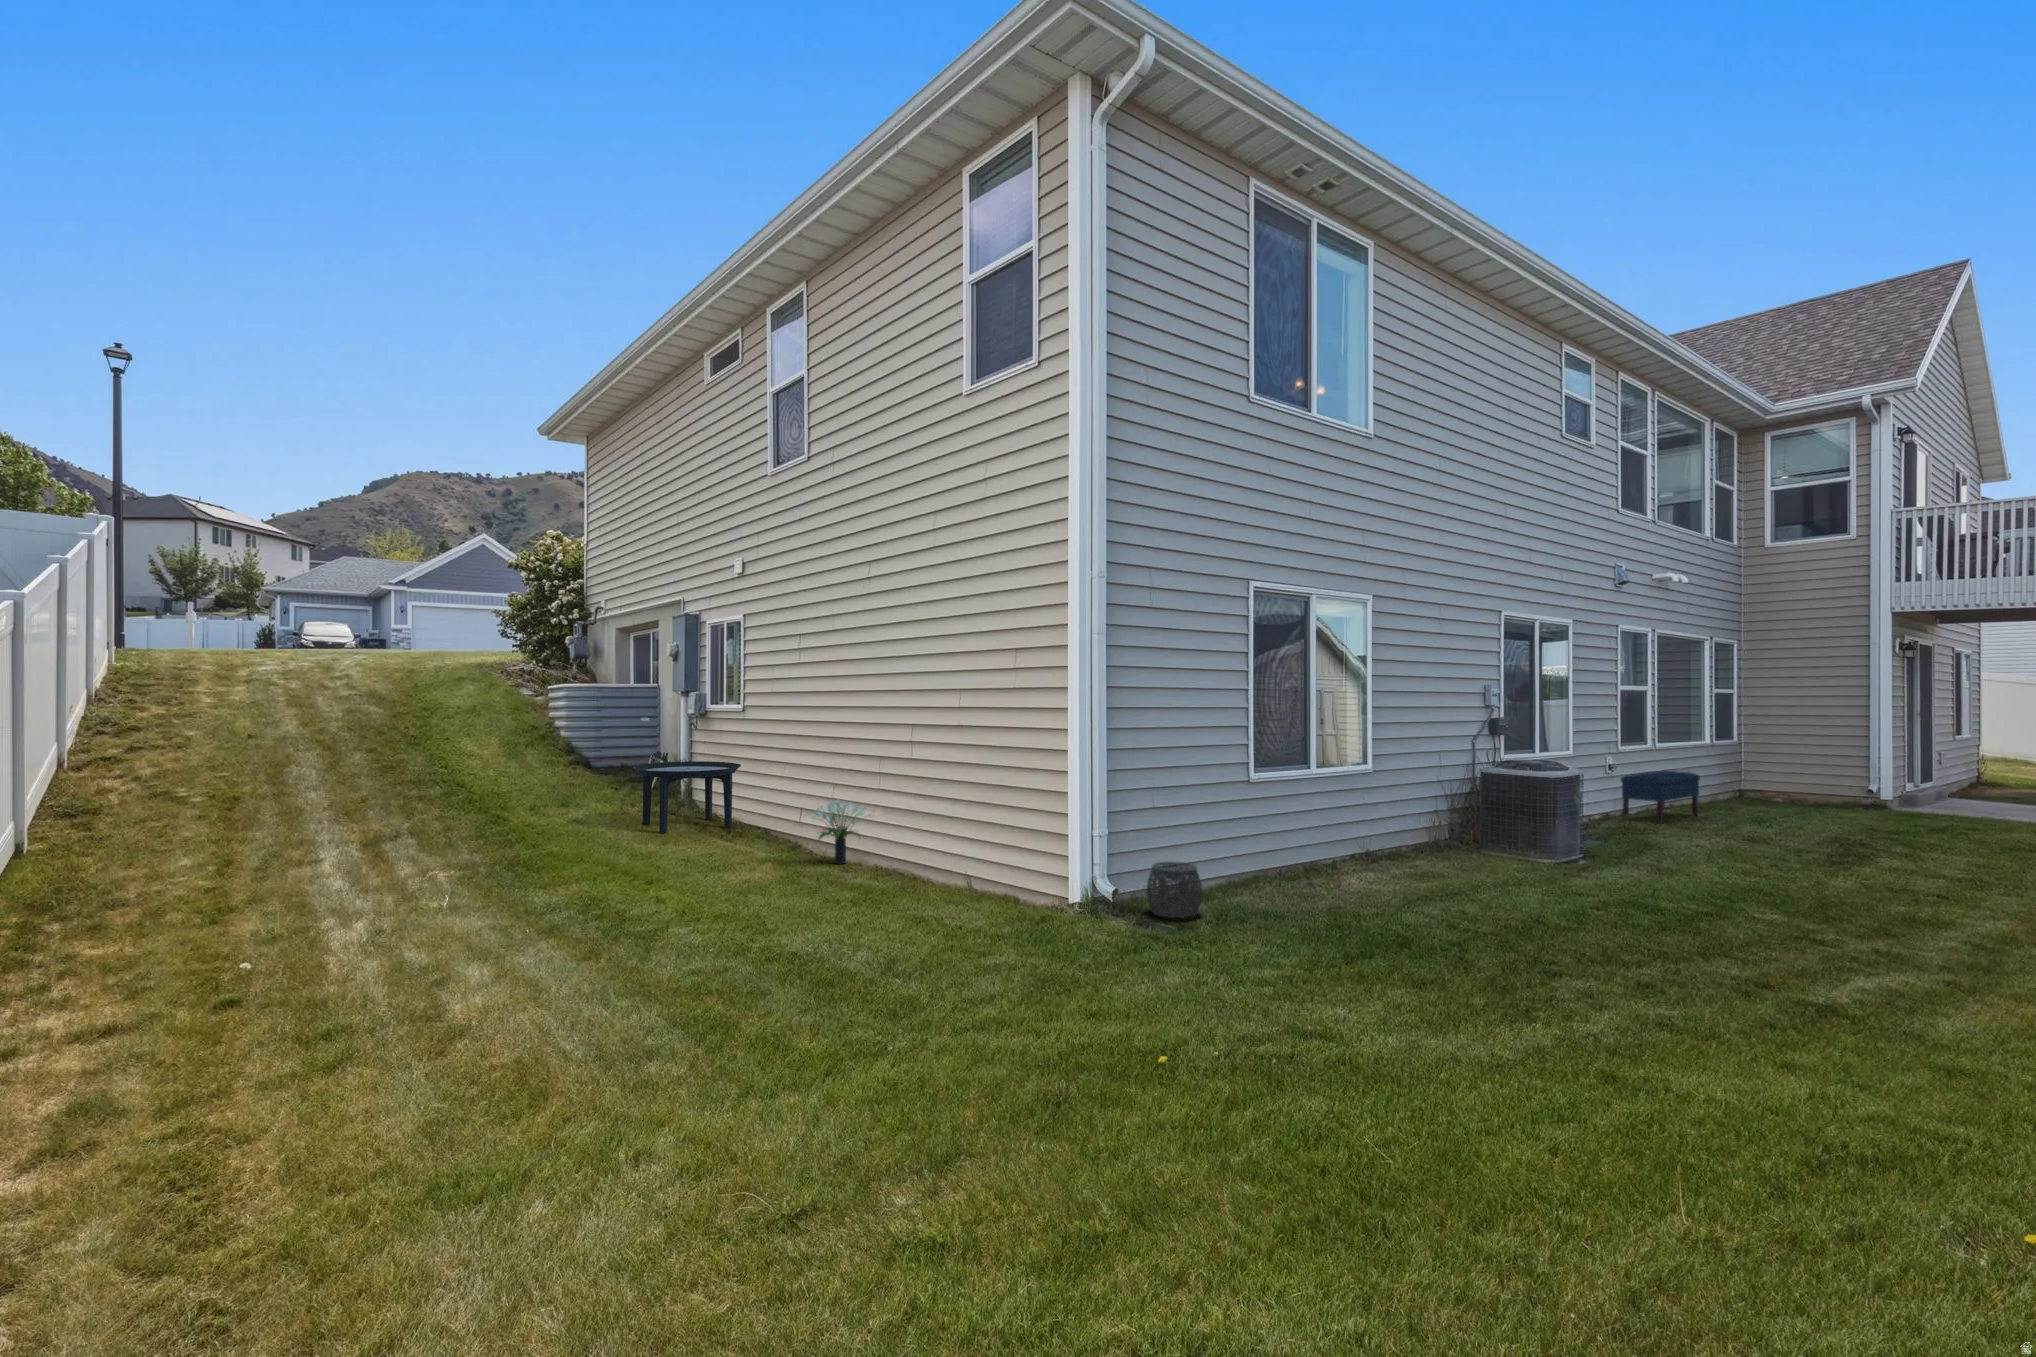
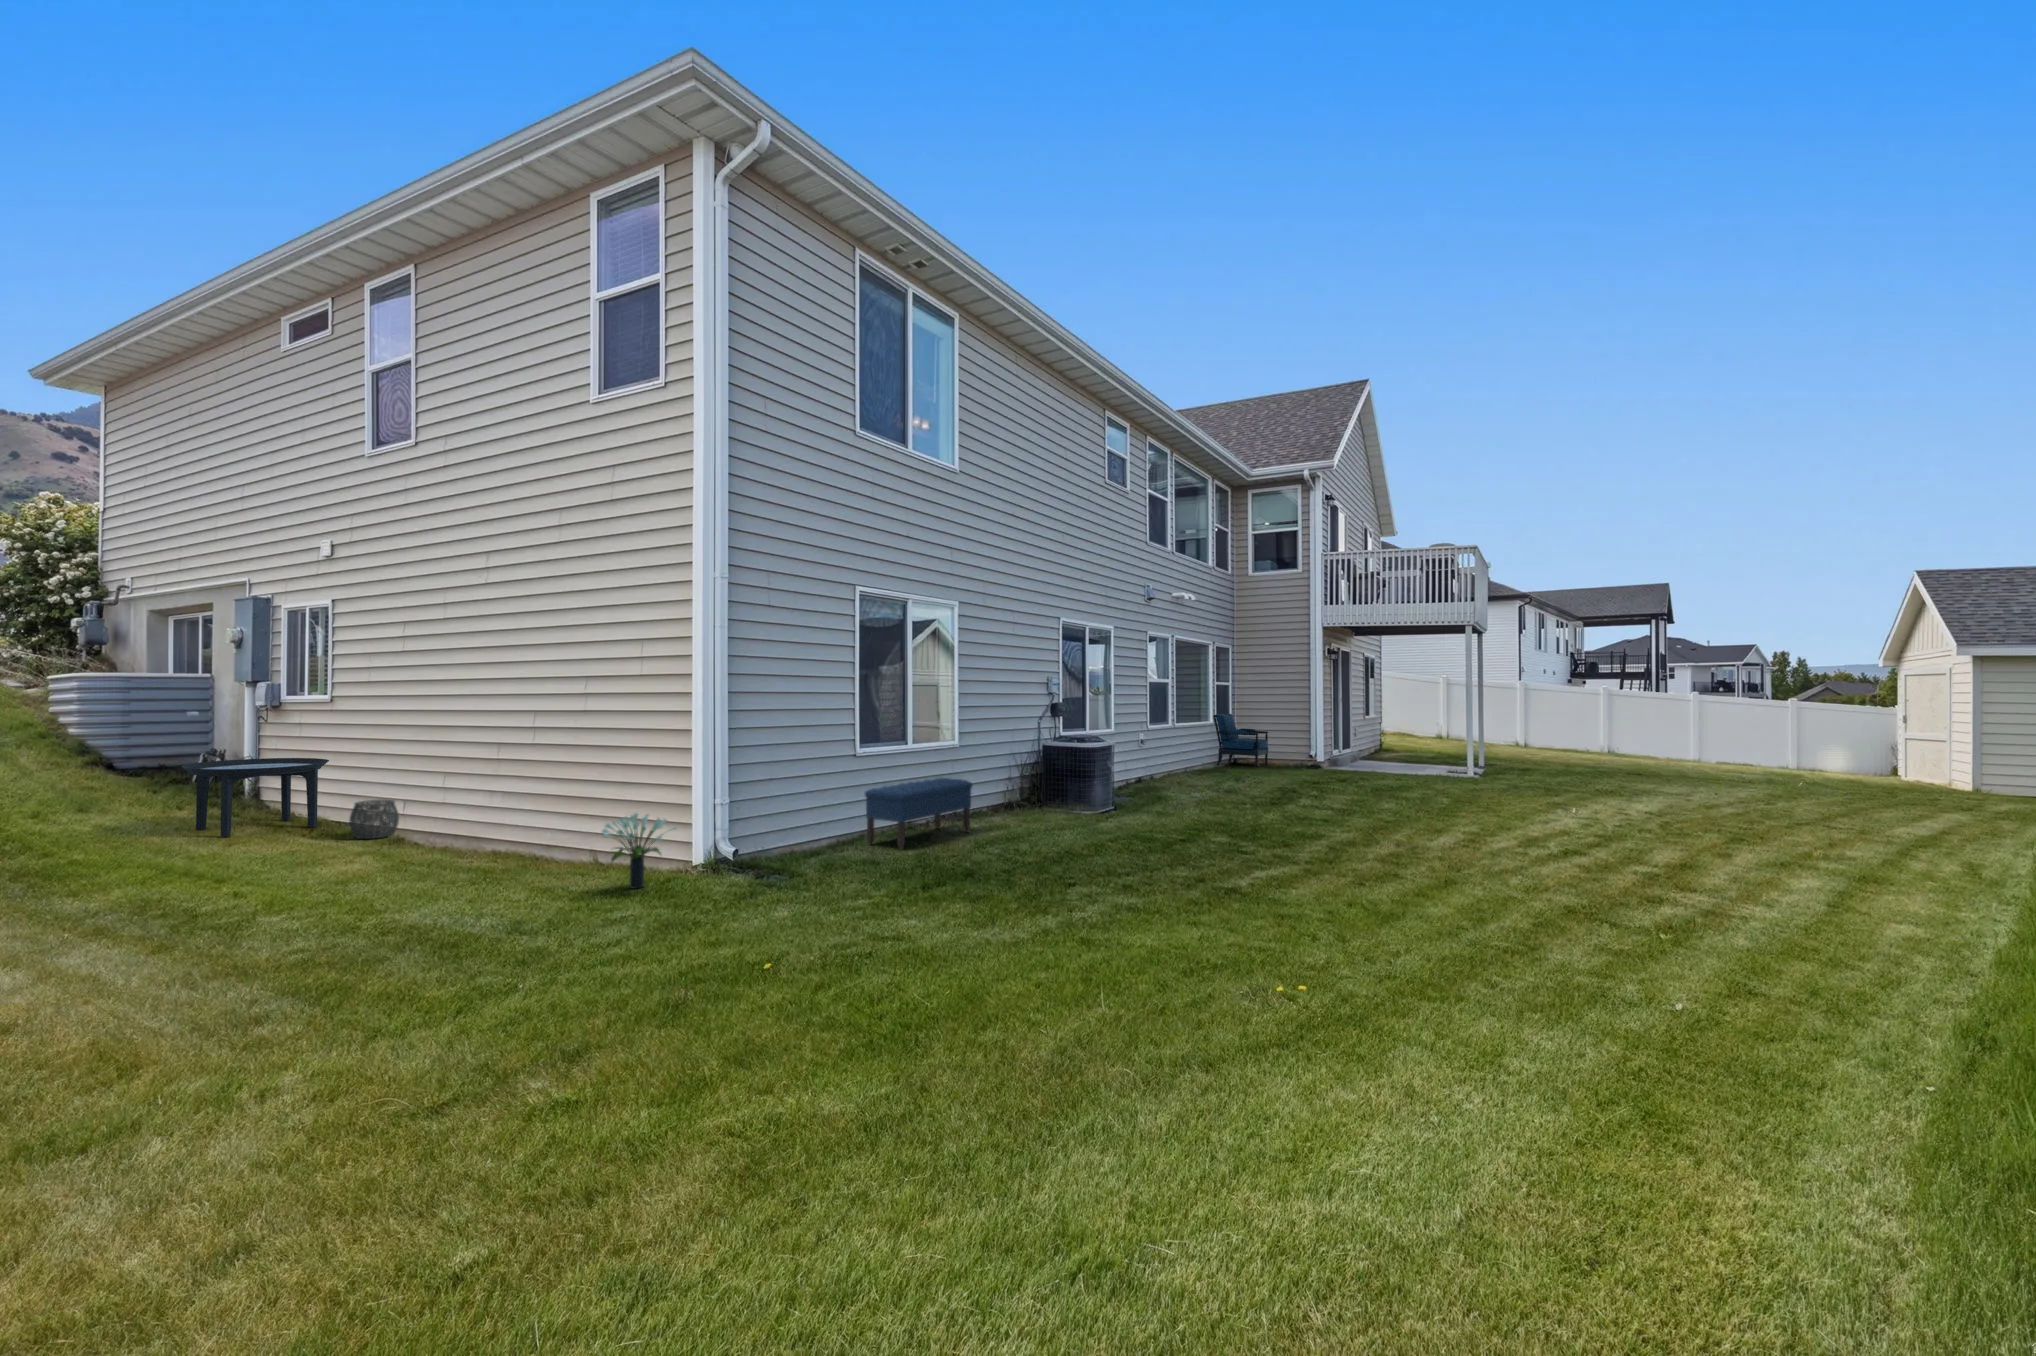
chair: none [1716,733,1807,808] -> present [1213,714,1268,767]
bench: present [1621,771,1700,823] -> present [865,778,972,850]
potted plant: present [812,800,871,864] -> present [602,813,676,889]
woven basket: present [1147,862,1202,918] -> present [349,800,399,839]

